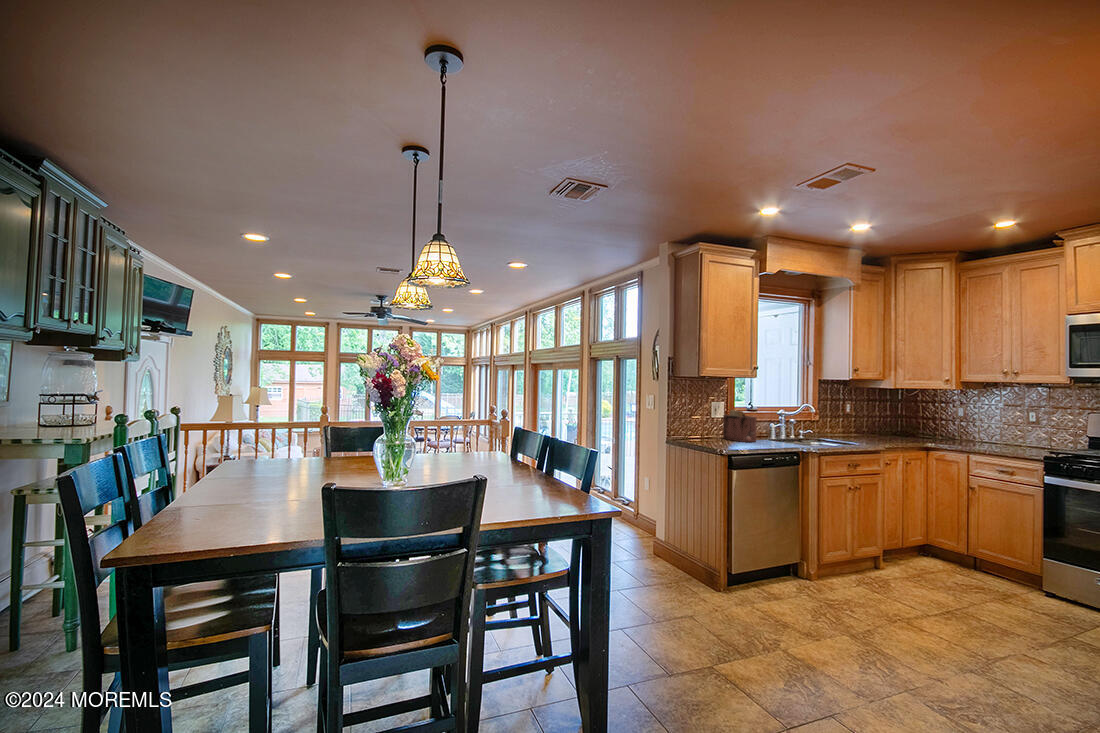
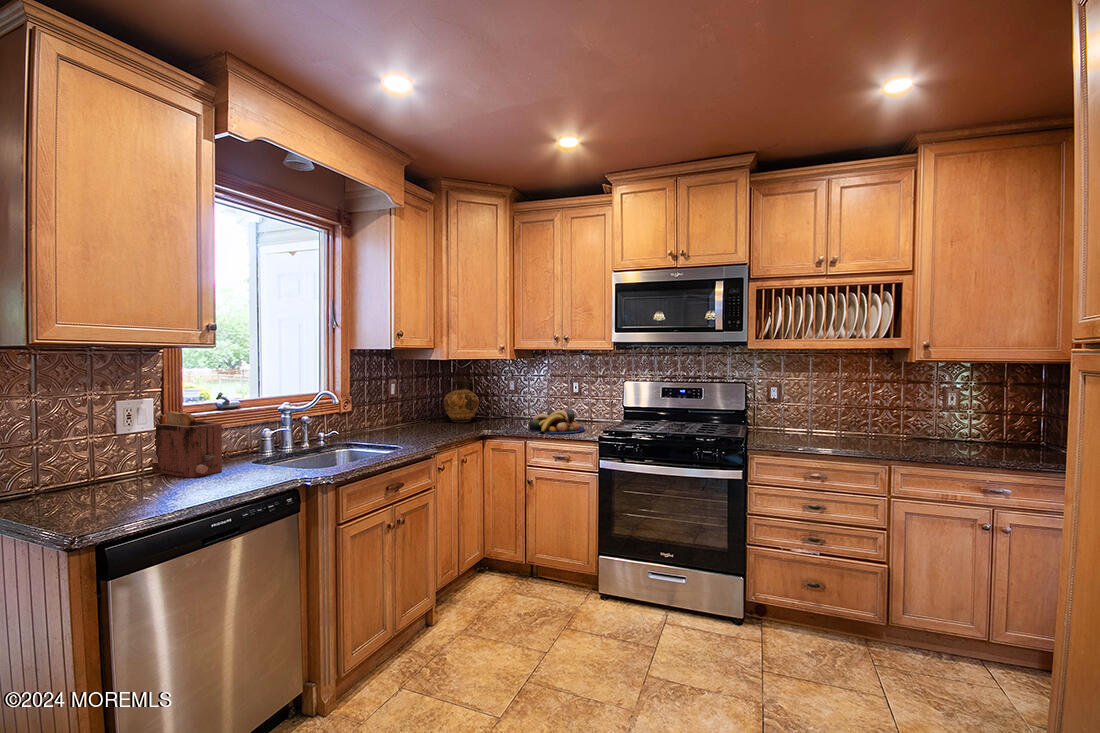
ceramic jug: none [892,404,925,438] -> present [444,379,479,422]
fruit bowl: none [971,433,1034,452] -> present [529,409,585,434]

